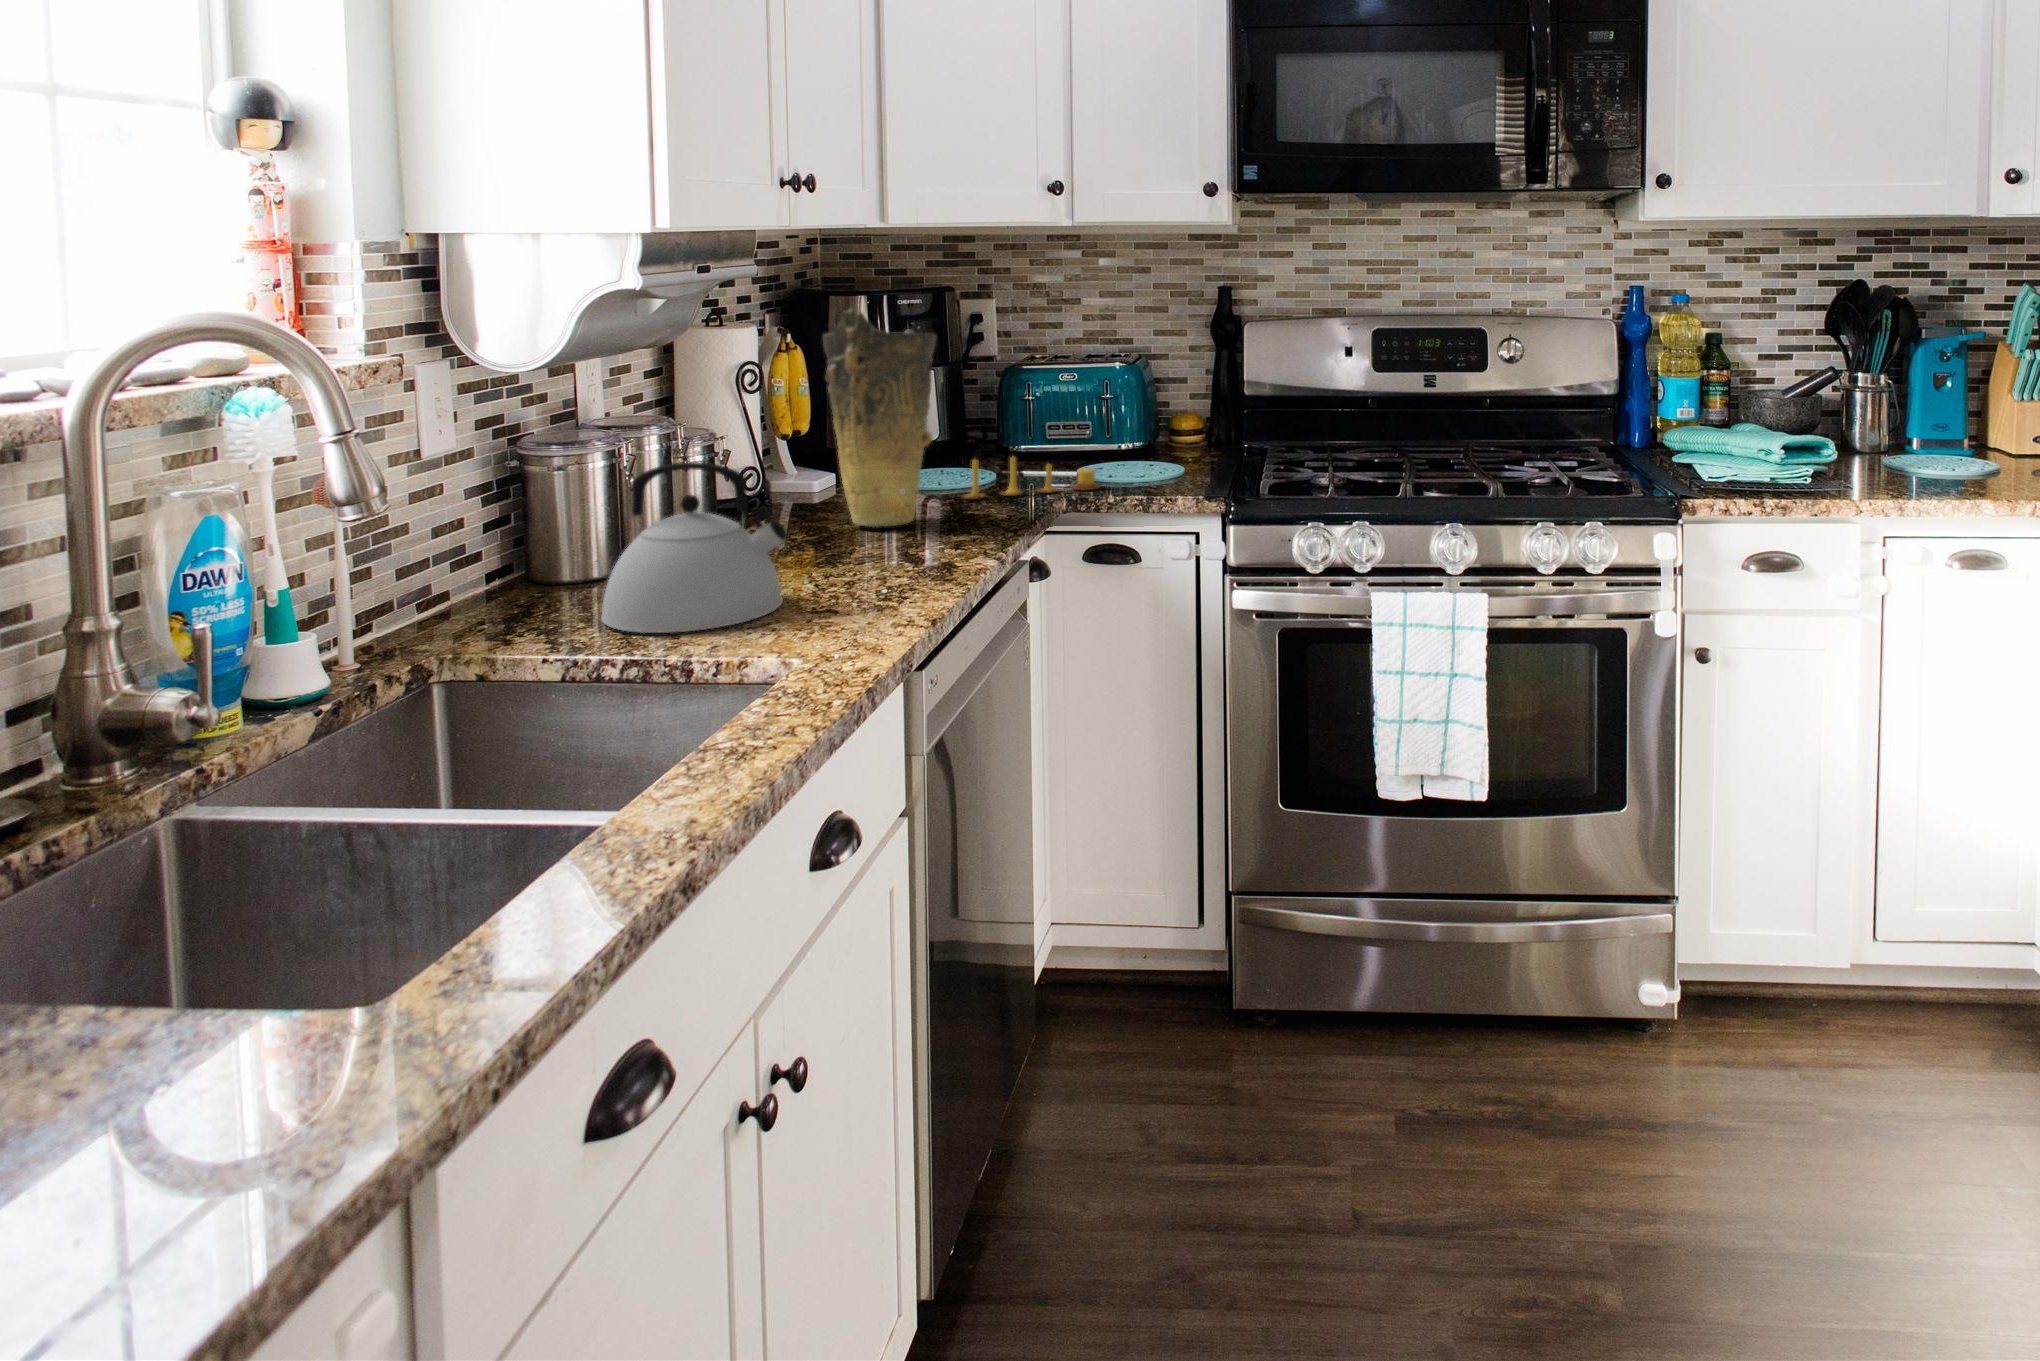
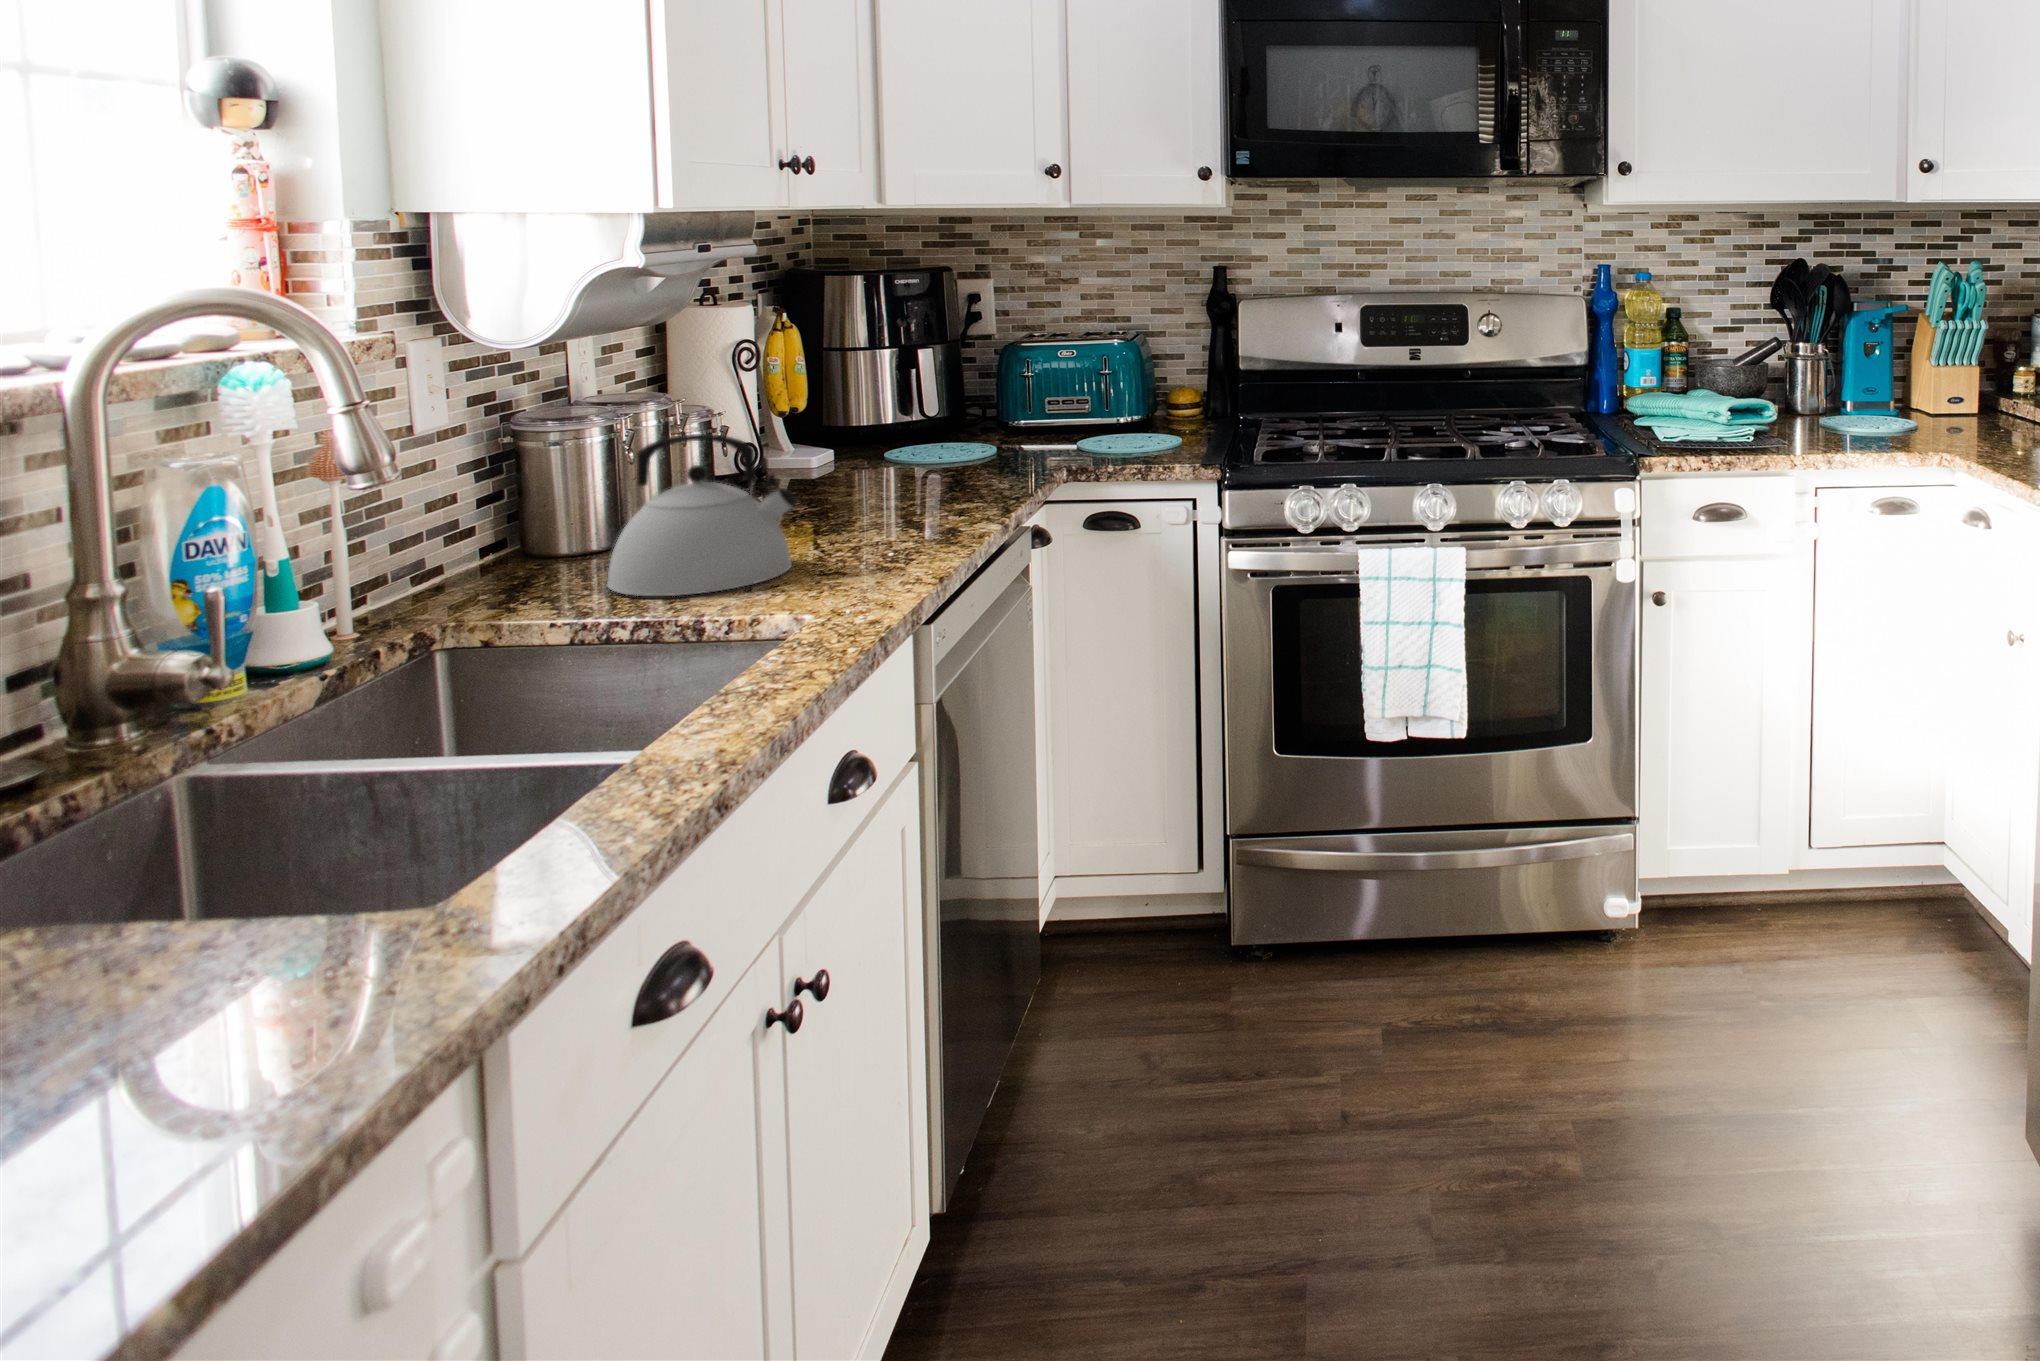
vase: present [823,309,936,527] -> none [824,287,939,497]
candle: present [963,456,1100,499] -> none [965,425,1104,470]

